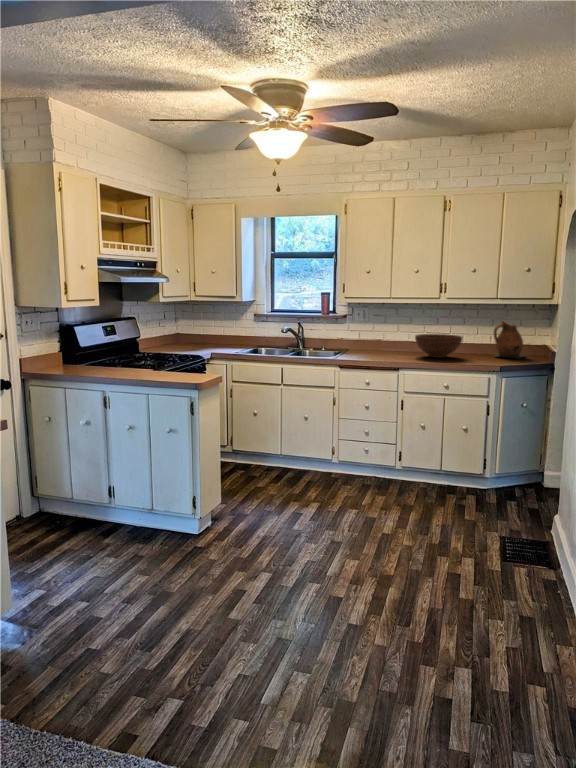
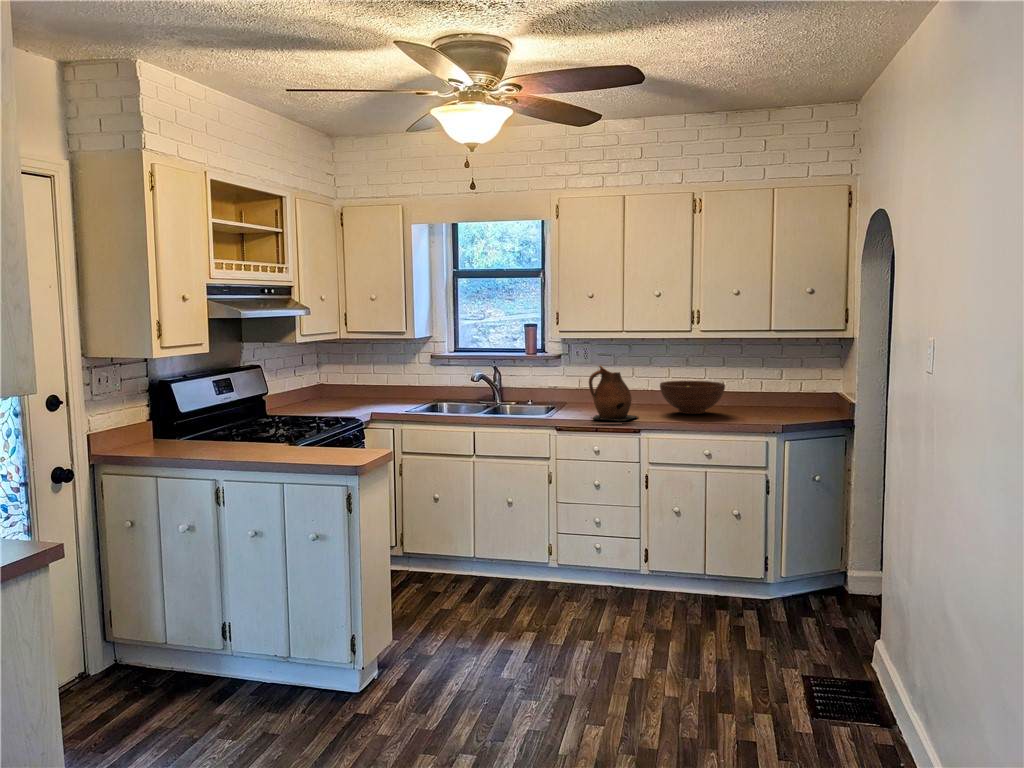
ceramic pitcher: present [494,321,524,358] -> present [589,366,638,422]

